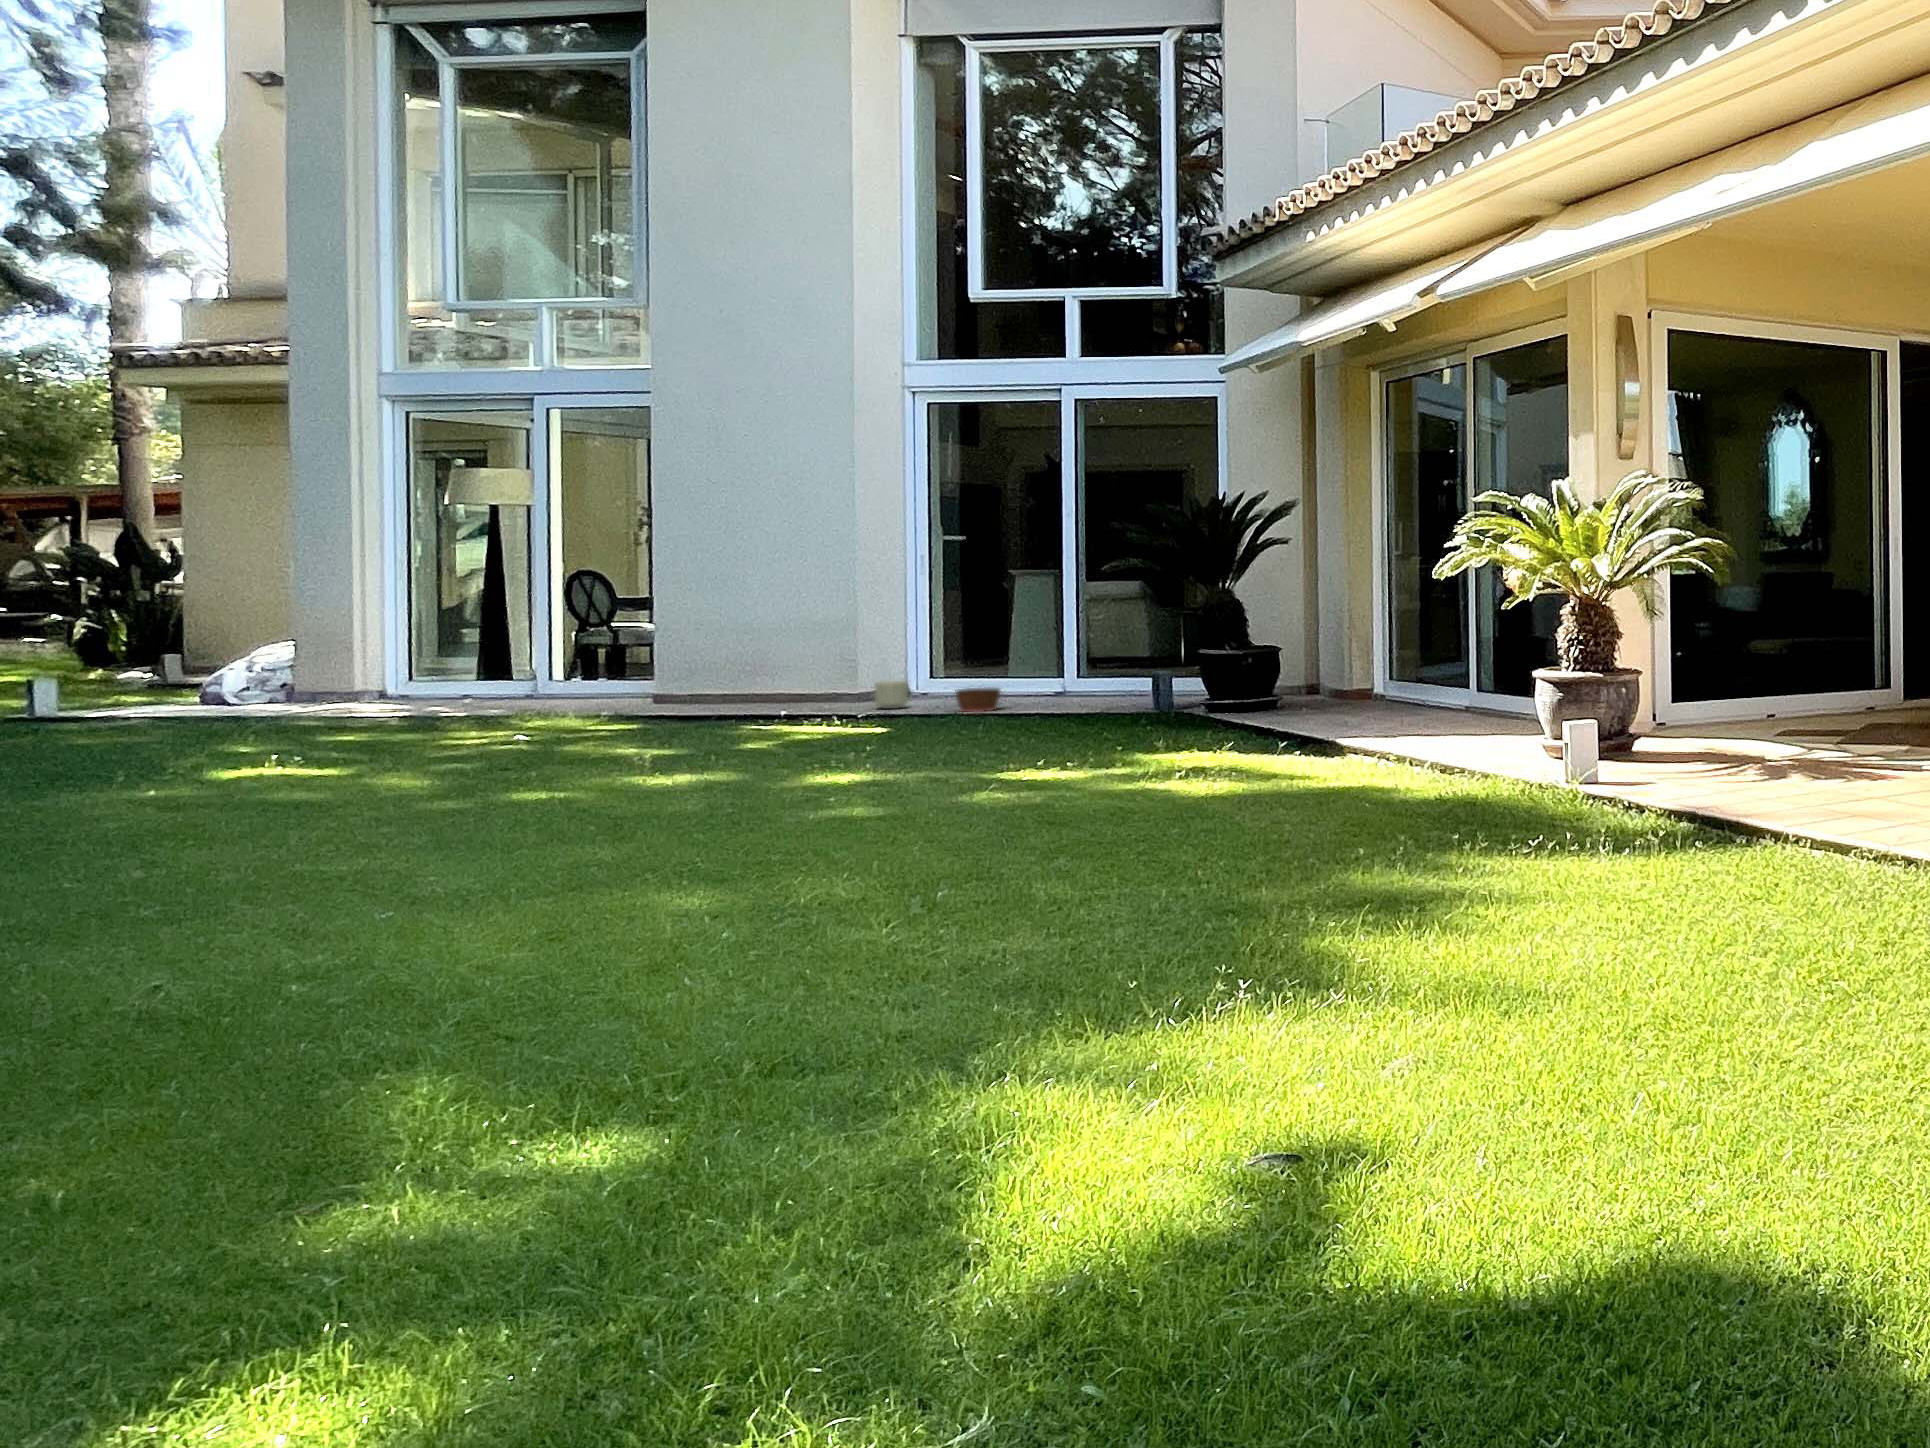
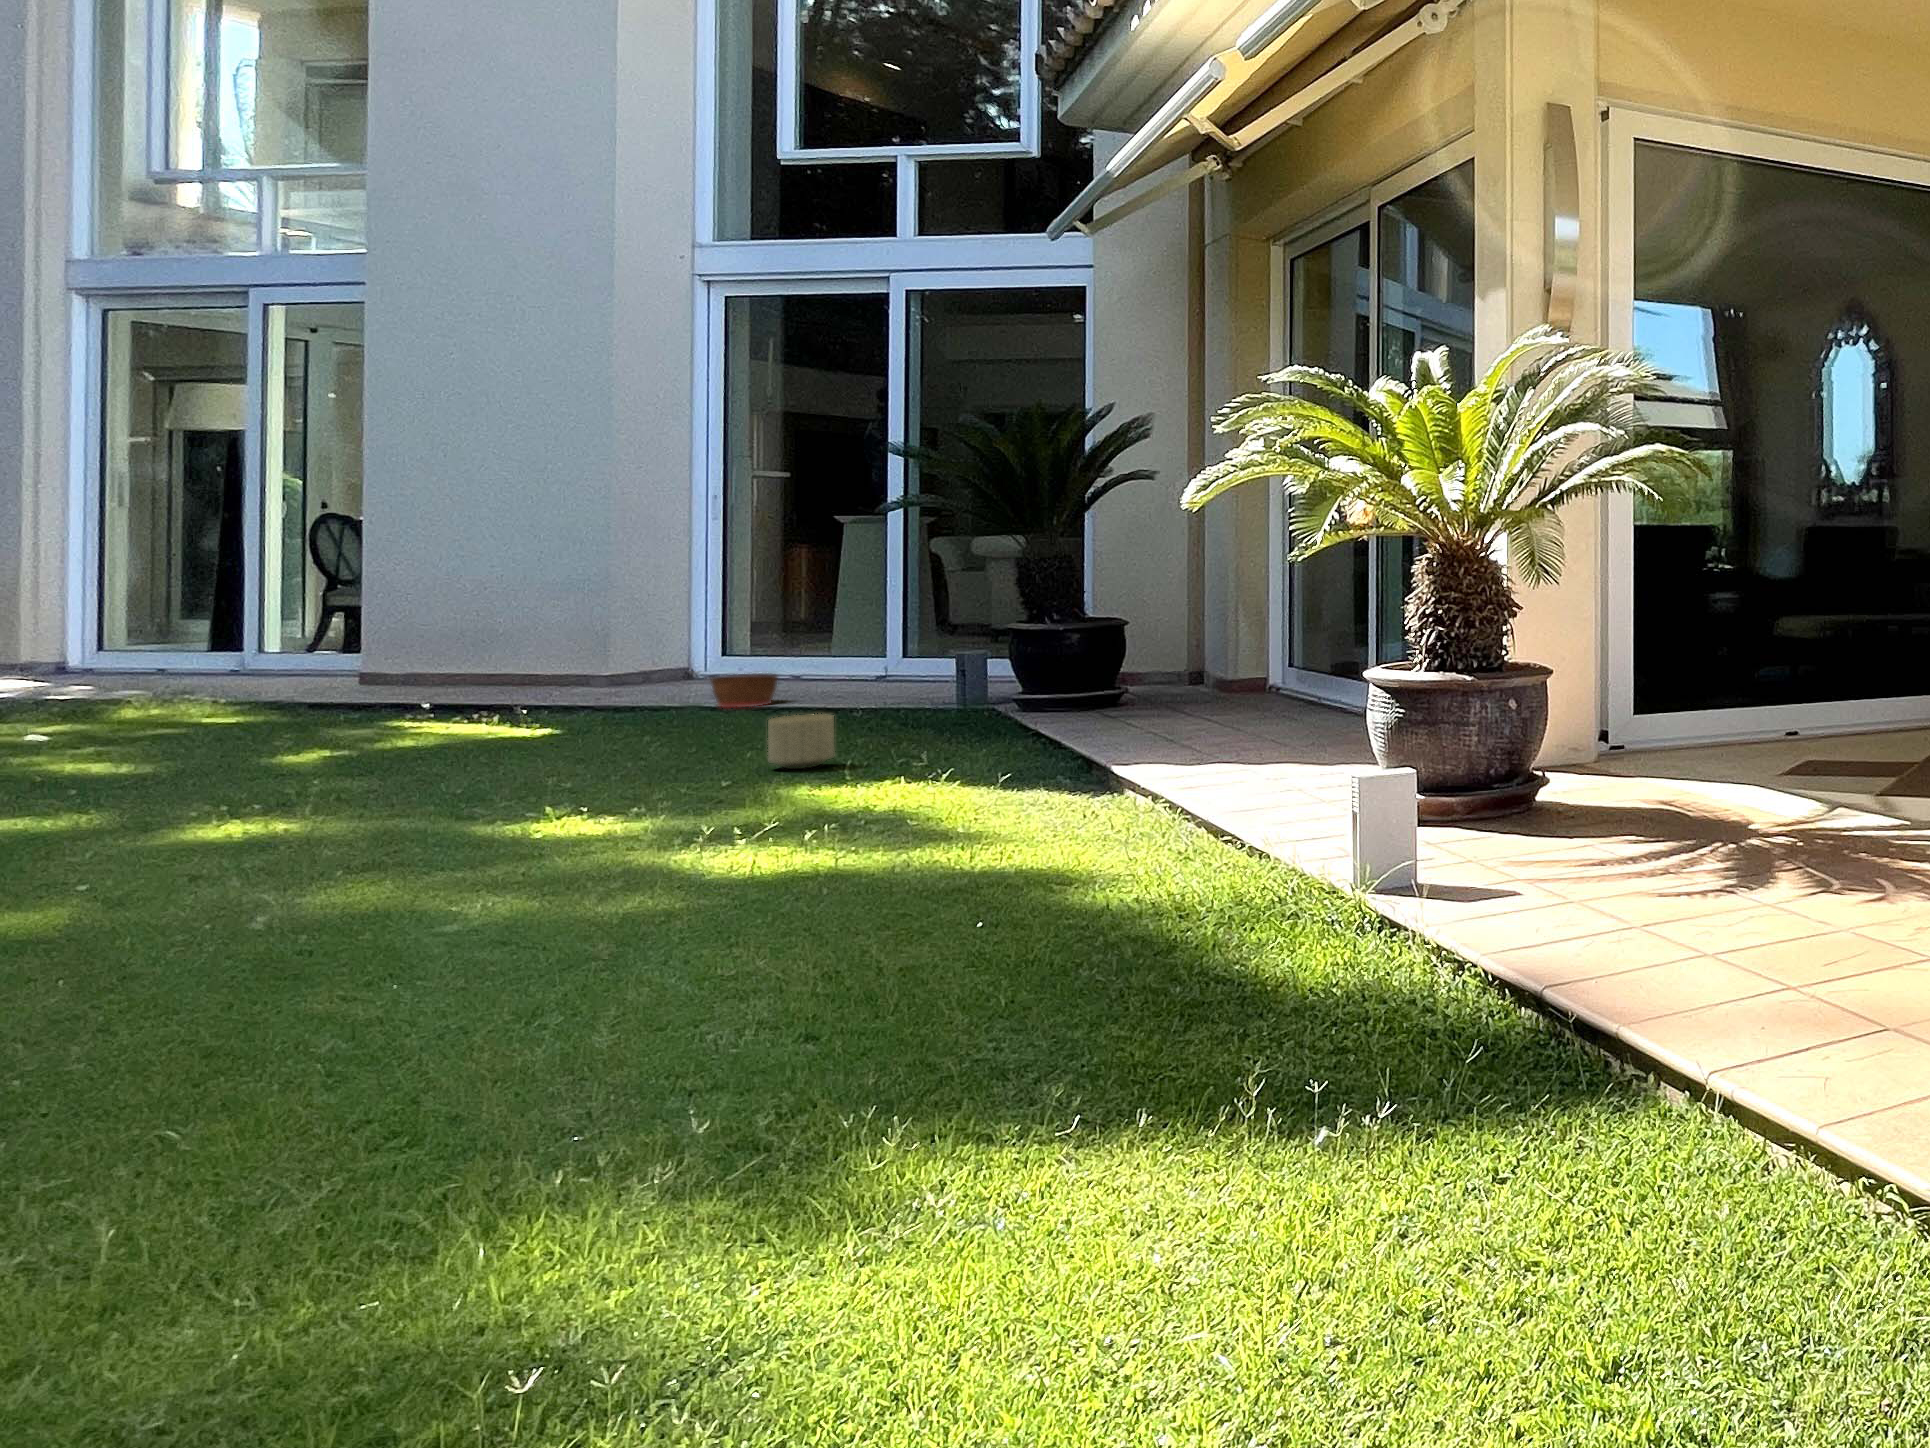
planter: present [875,681,908,709] -> present [768,714,834,769]

